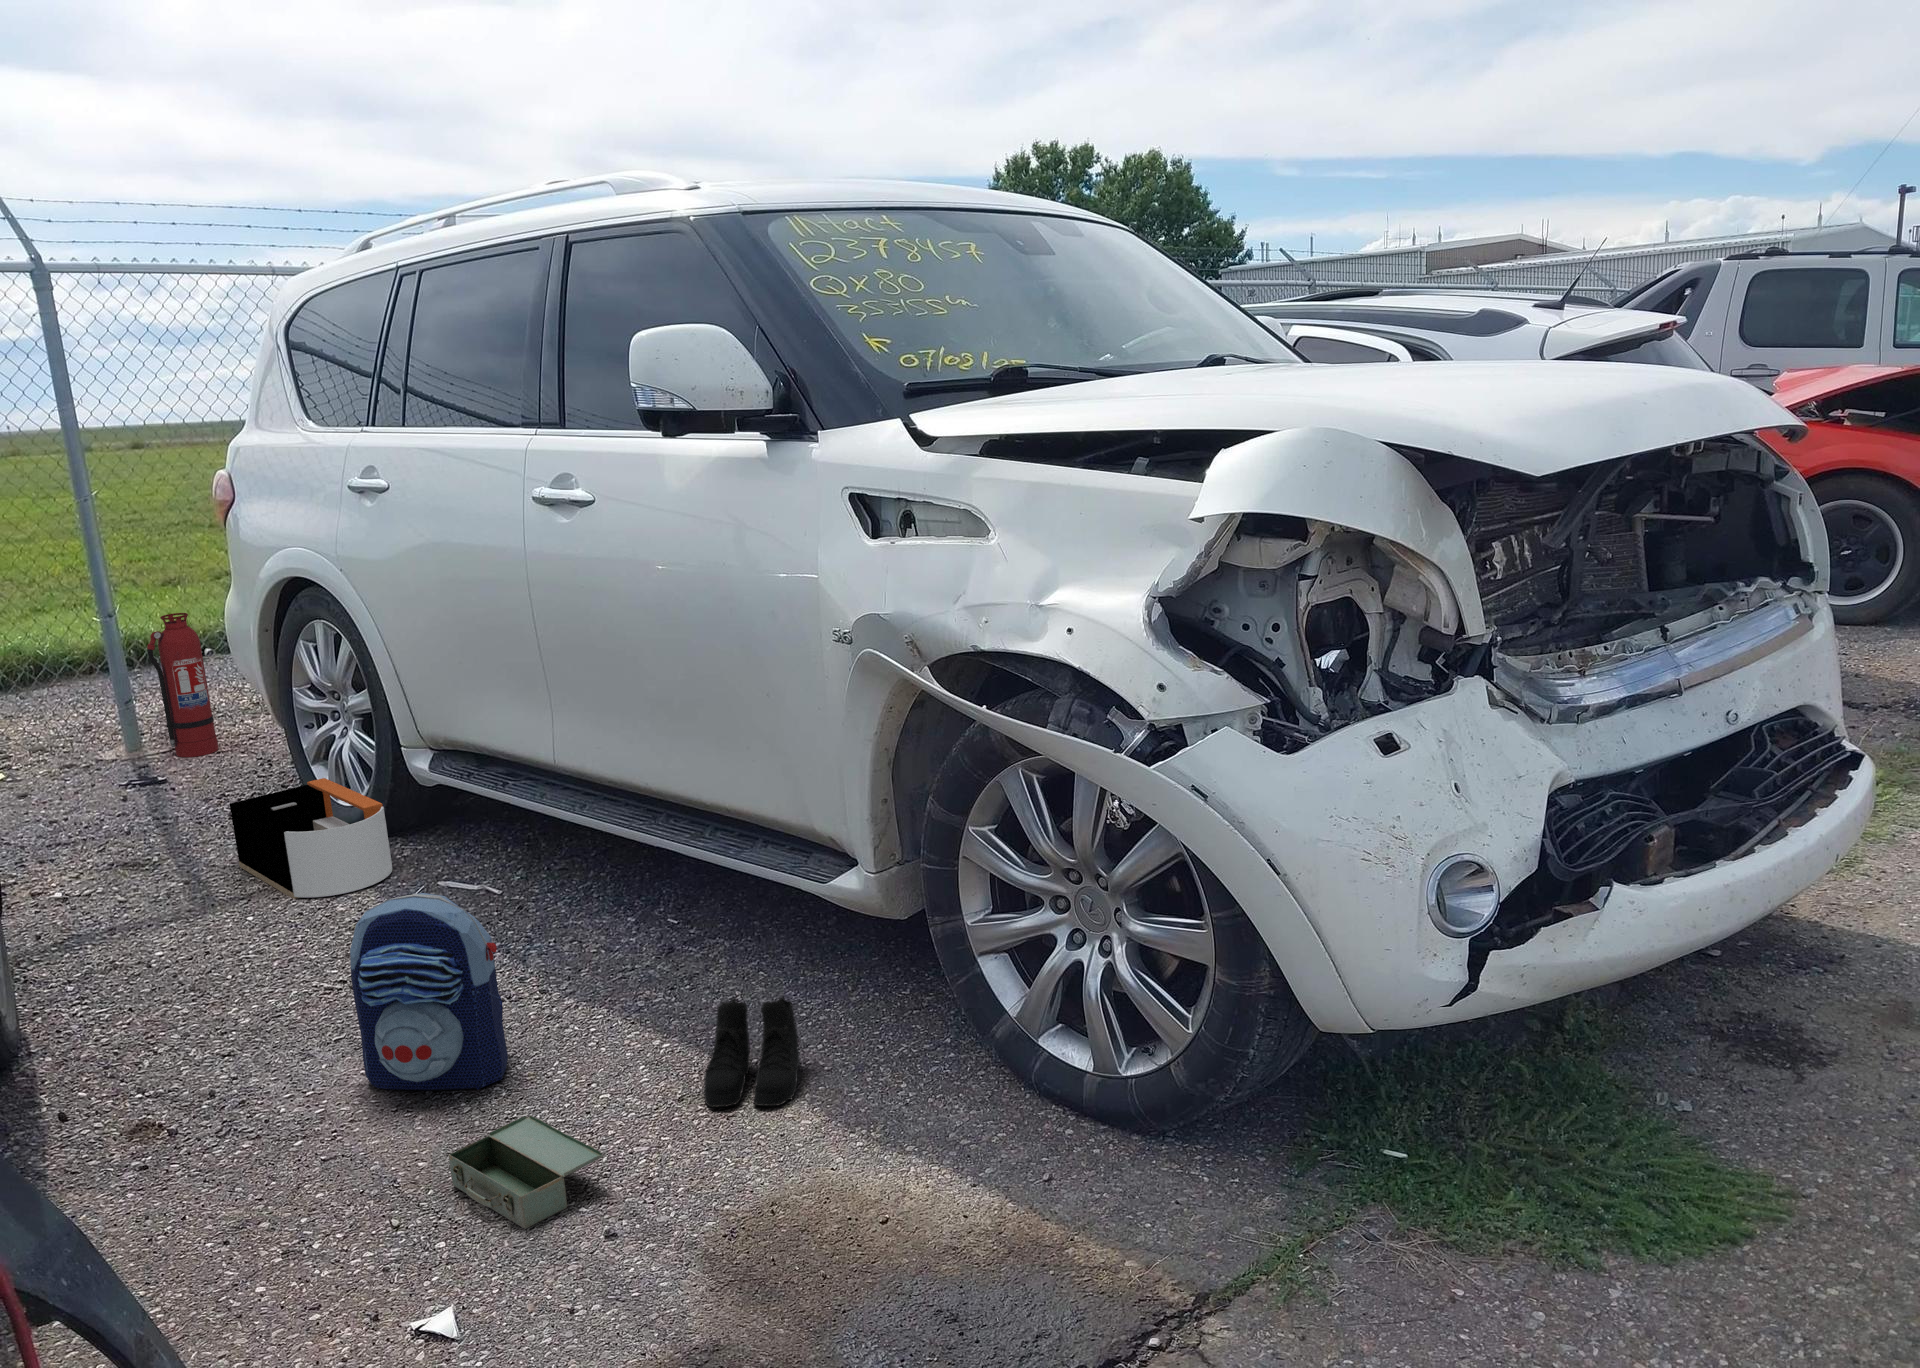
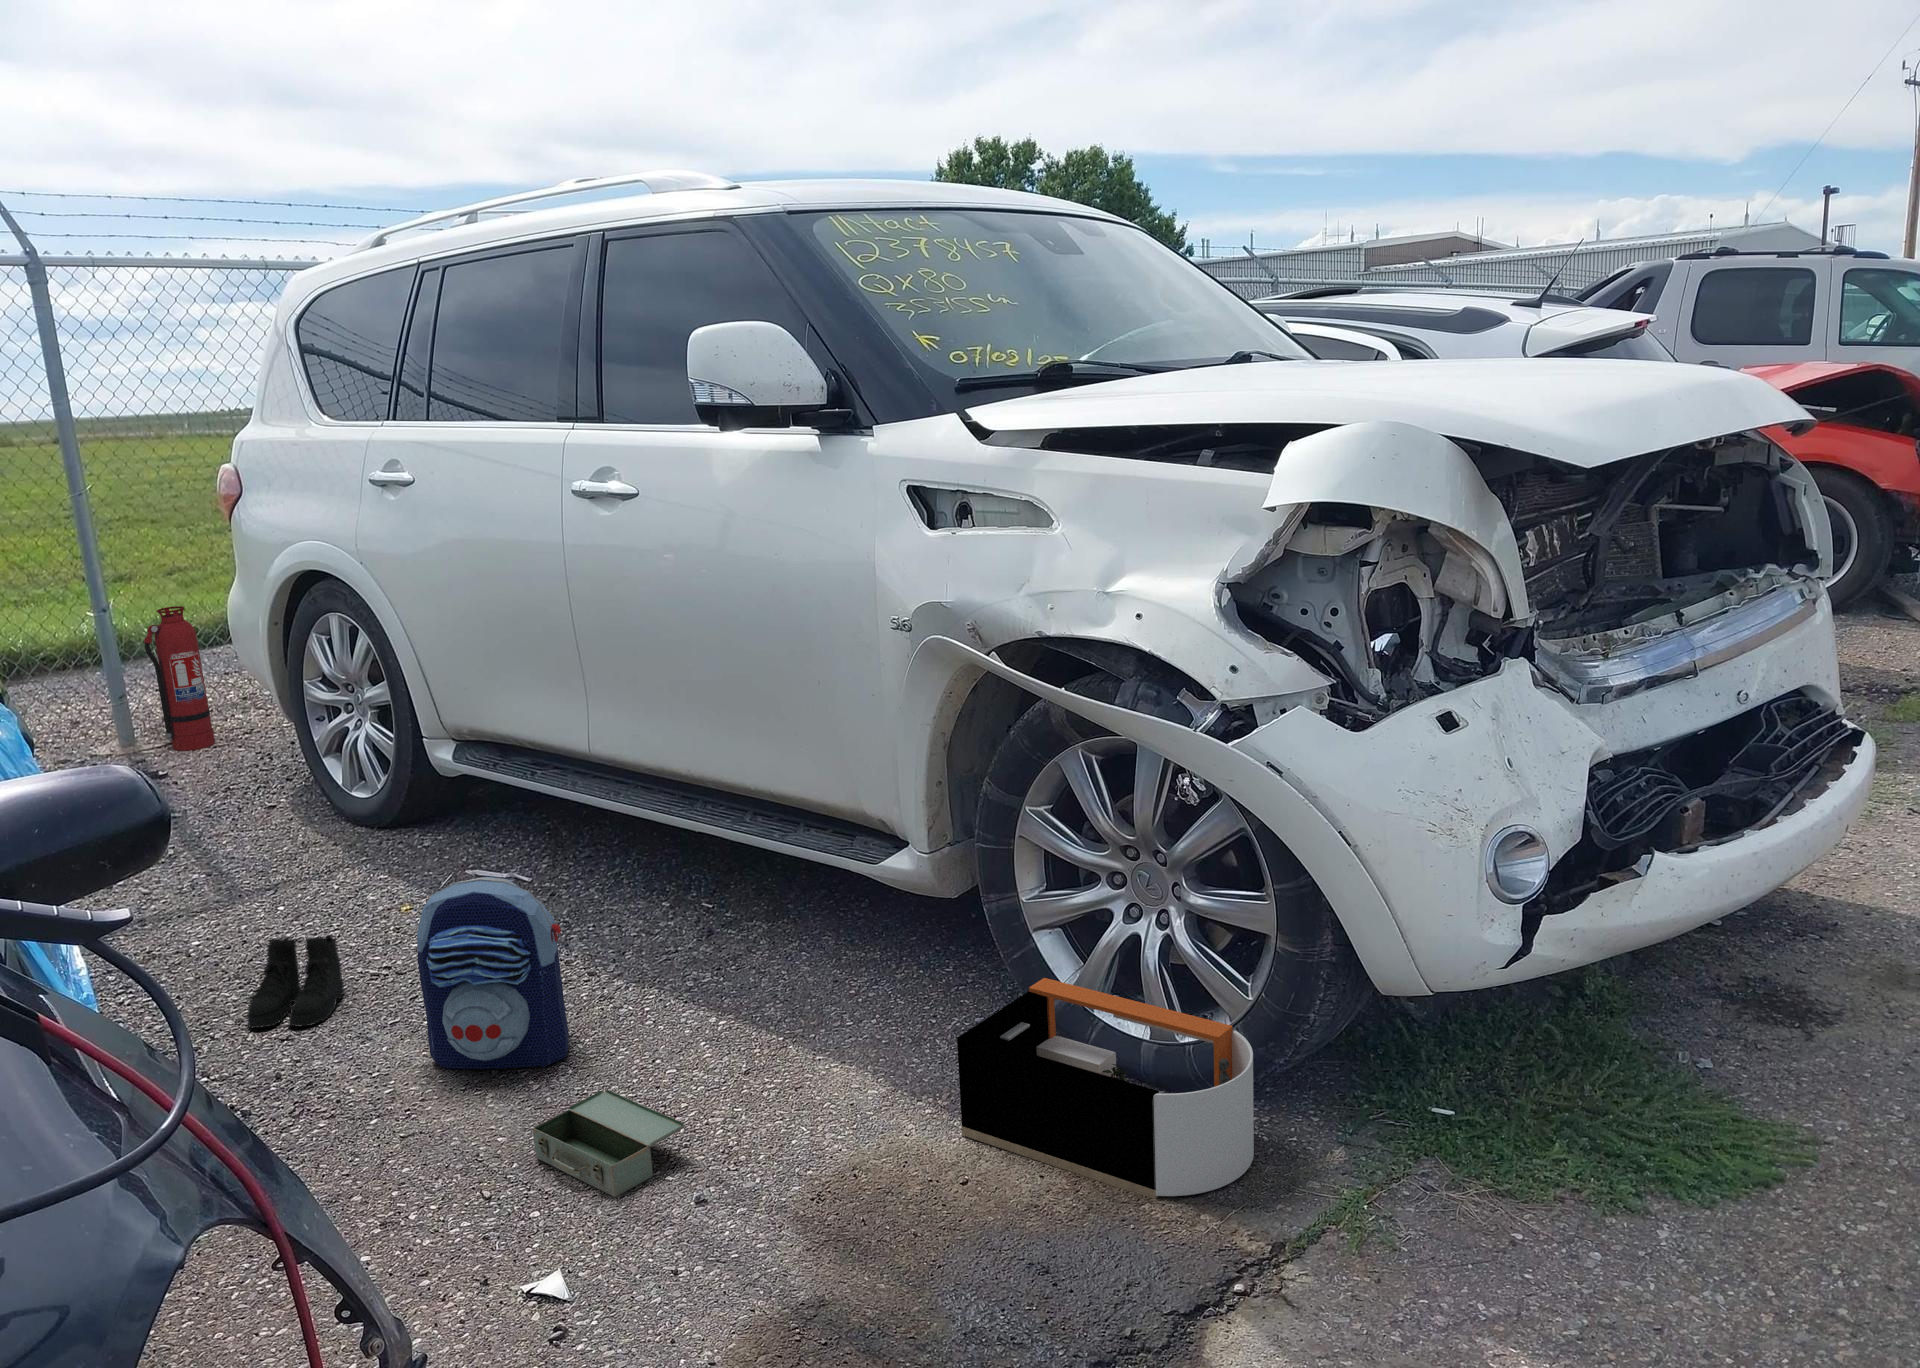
storage bin: present [229,778,392,899] -> present [957,978,1254,1199]
boots: present [704,997,799,1107] -> present [247,935,344,1028]

